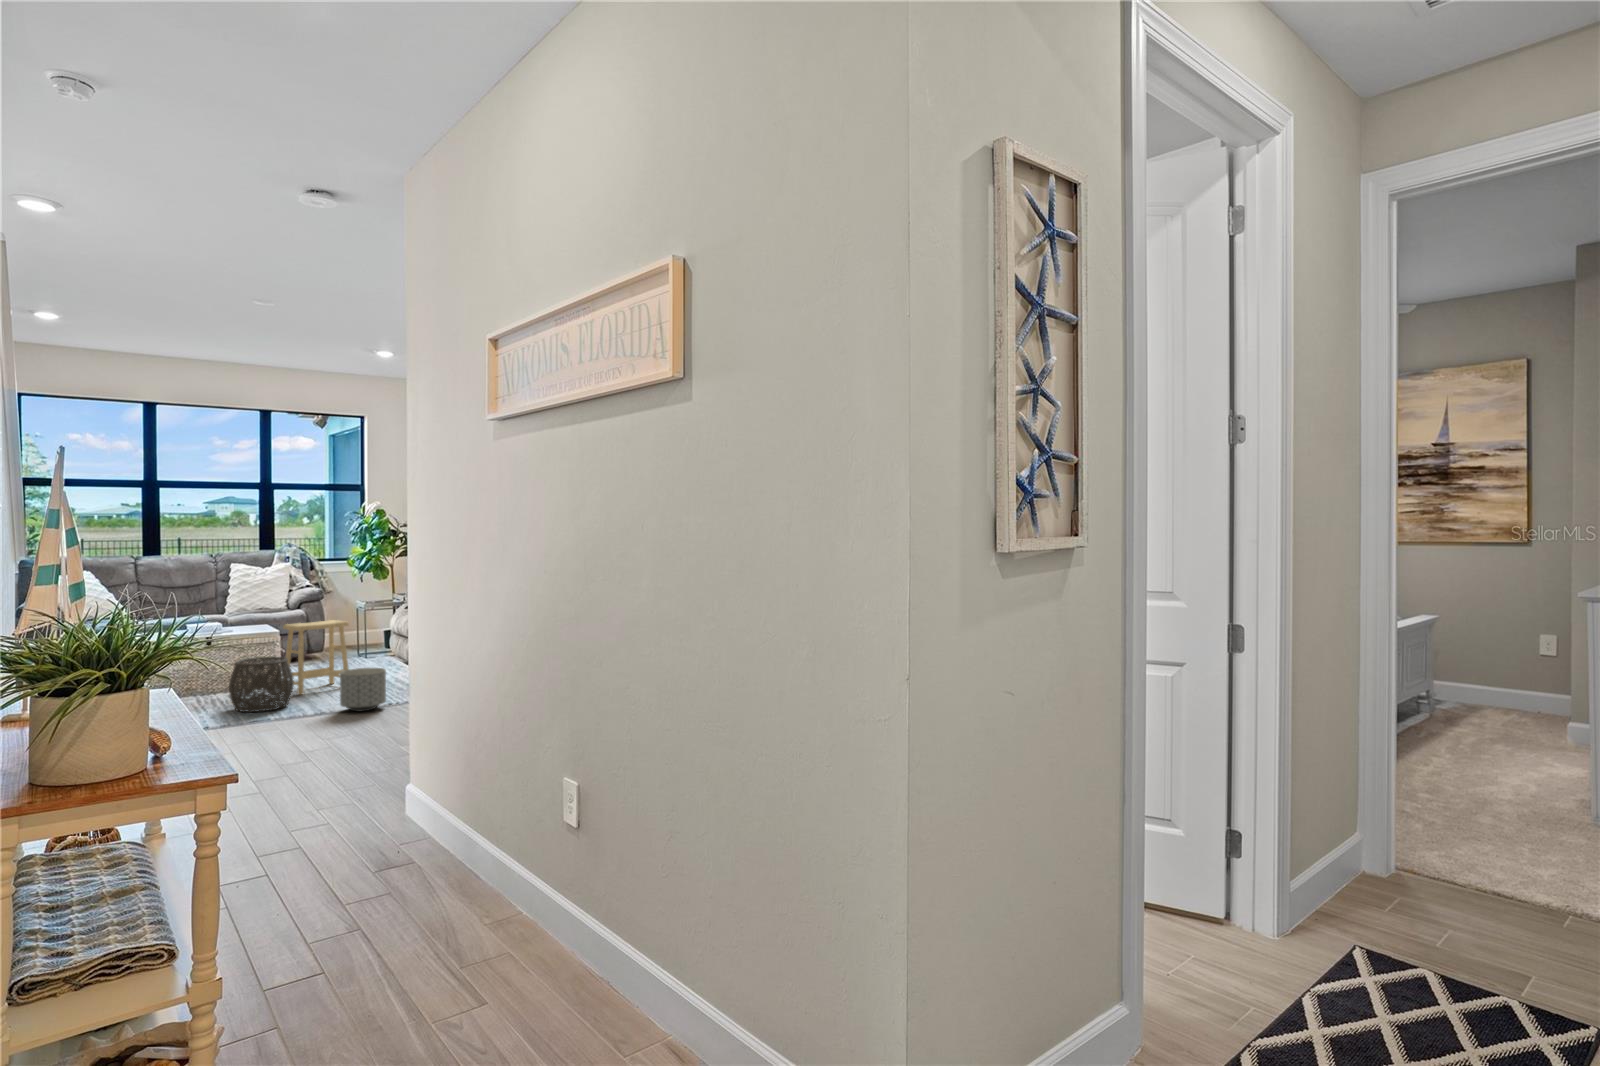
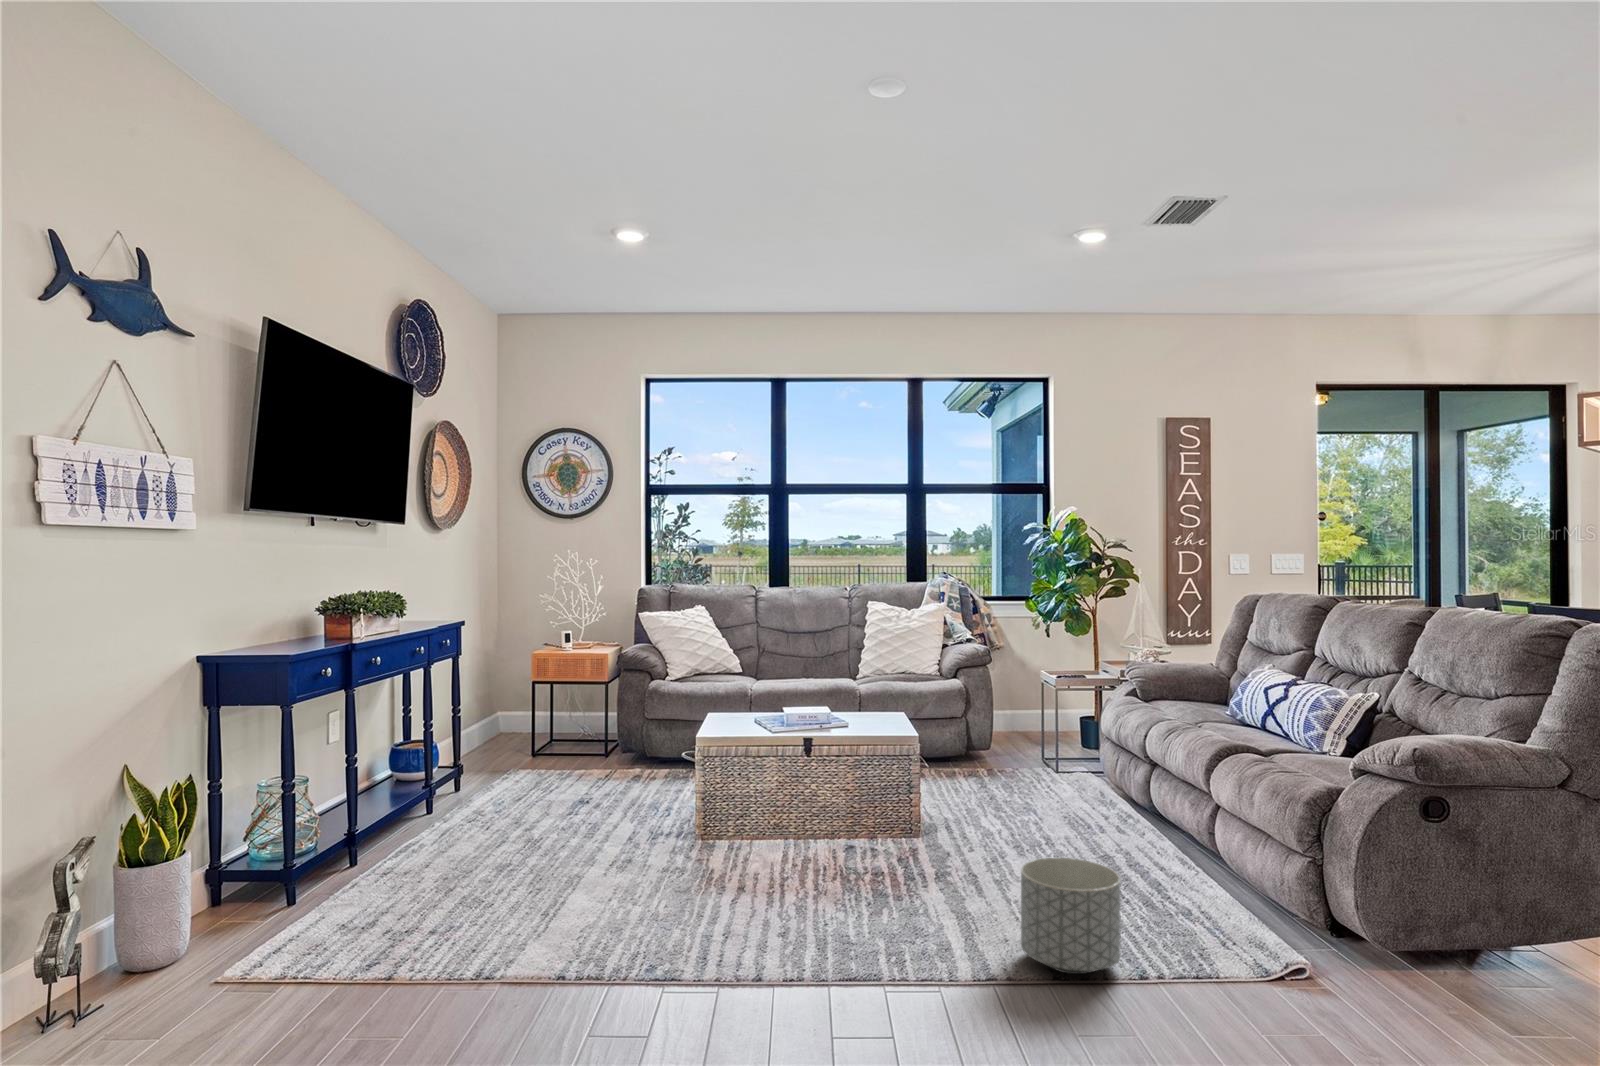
footstool: present [283,620,349,695] -> none [918,718,1037,866]
woven basket: present [229,657,294,712] -> none [820,792,934,916]

